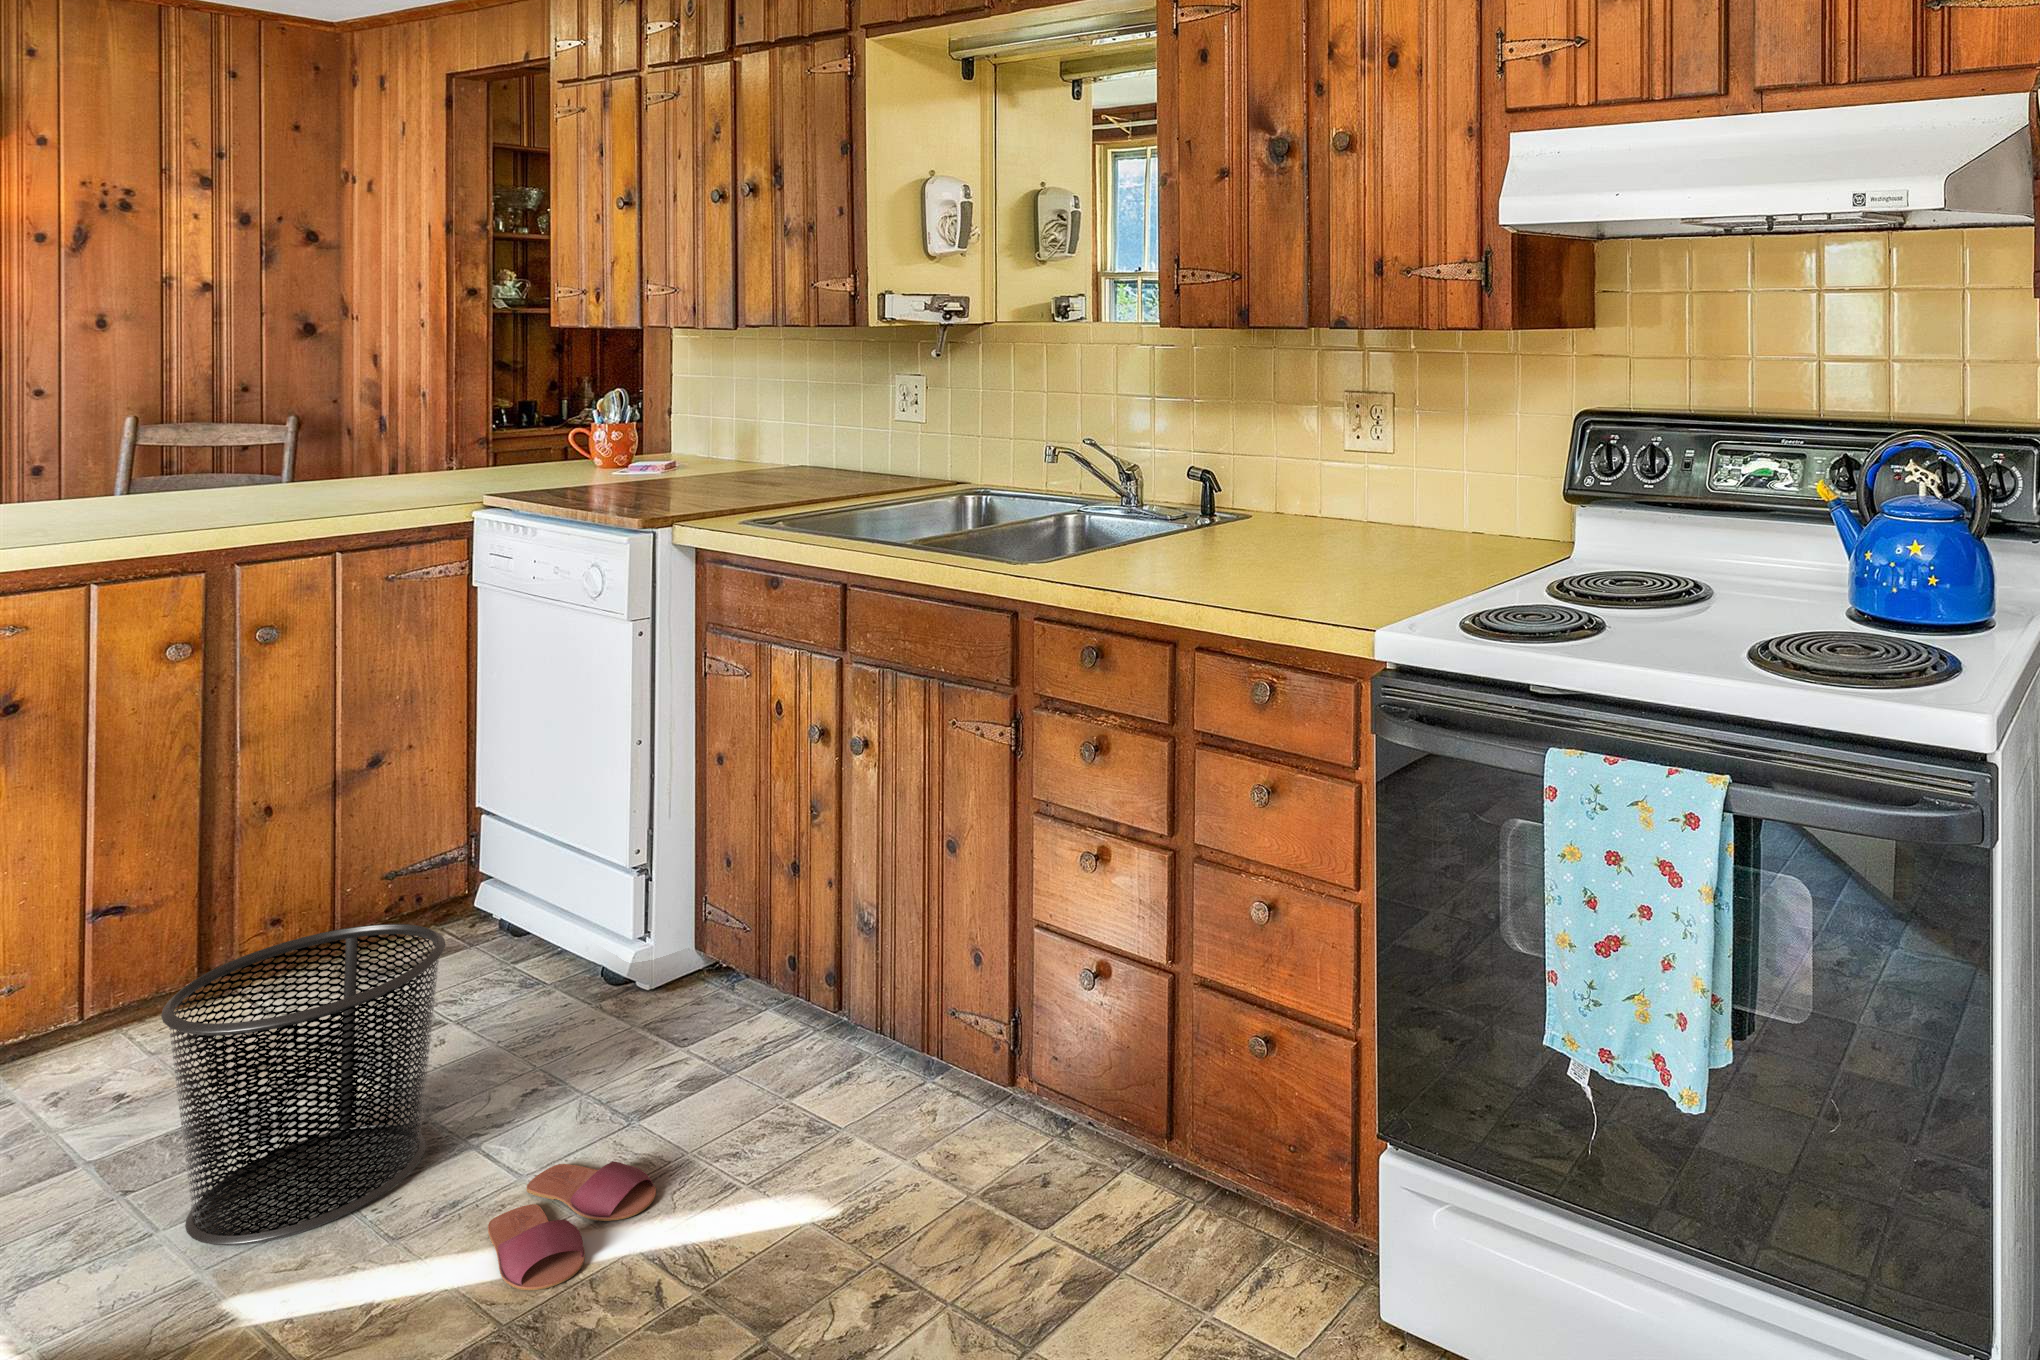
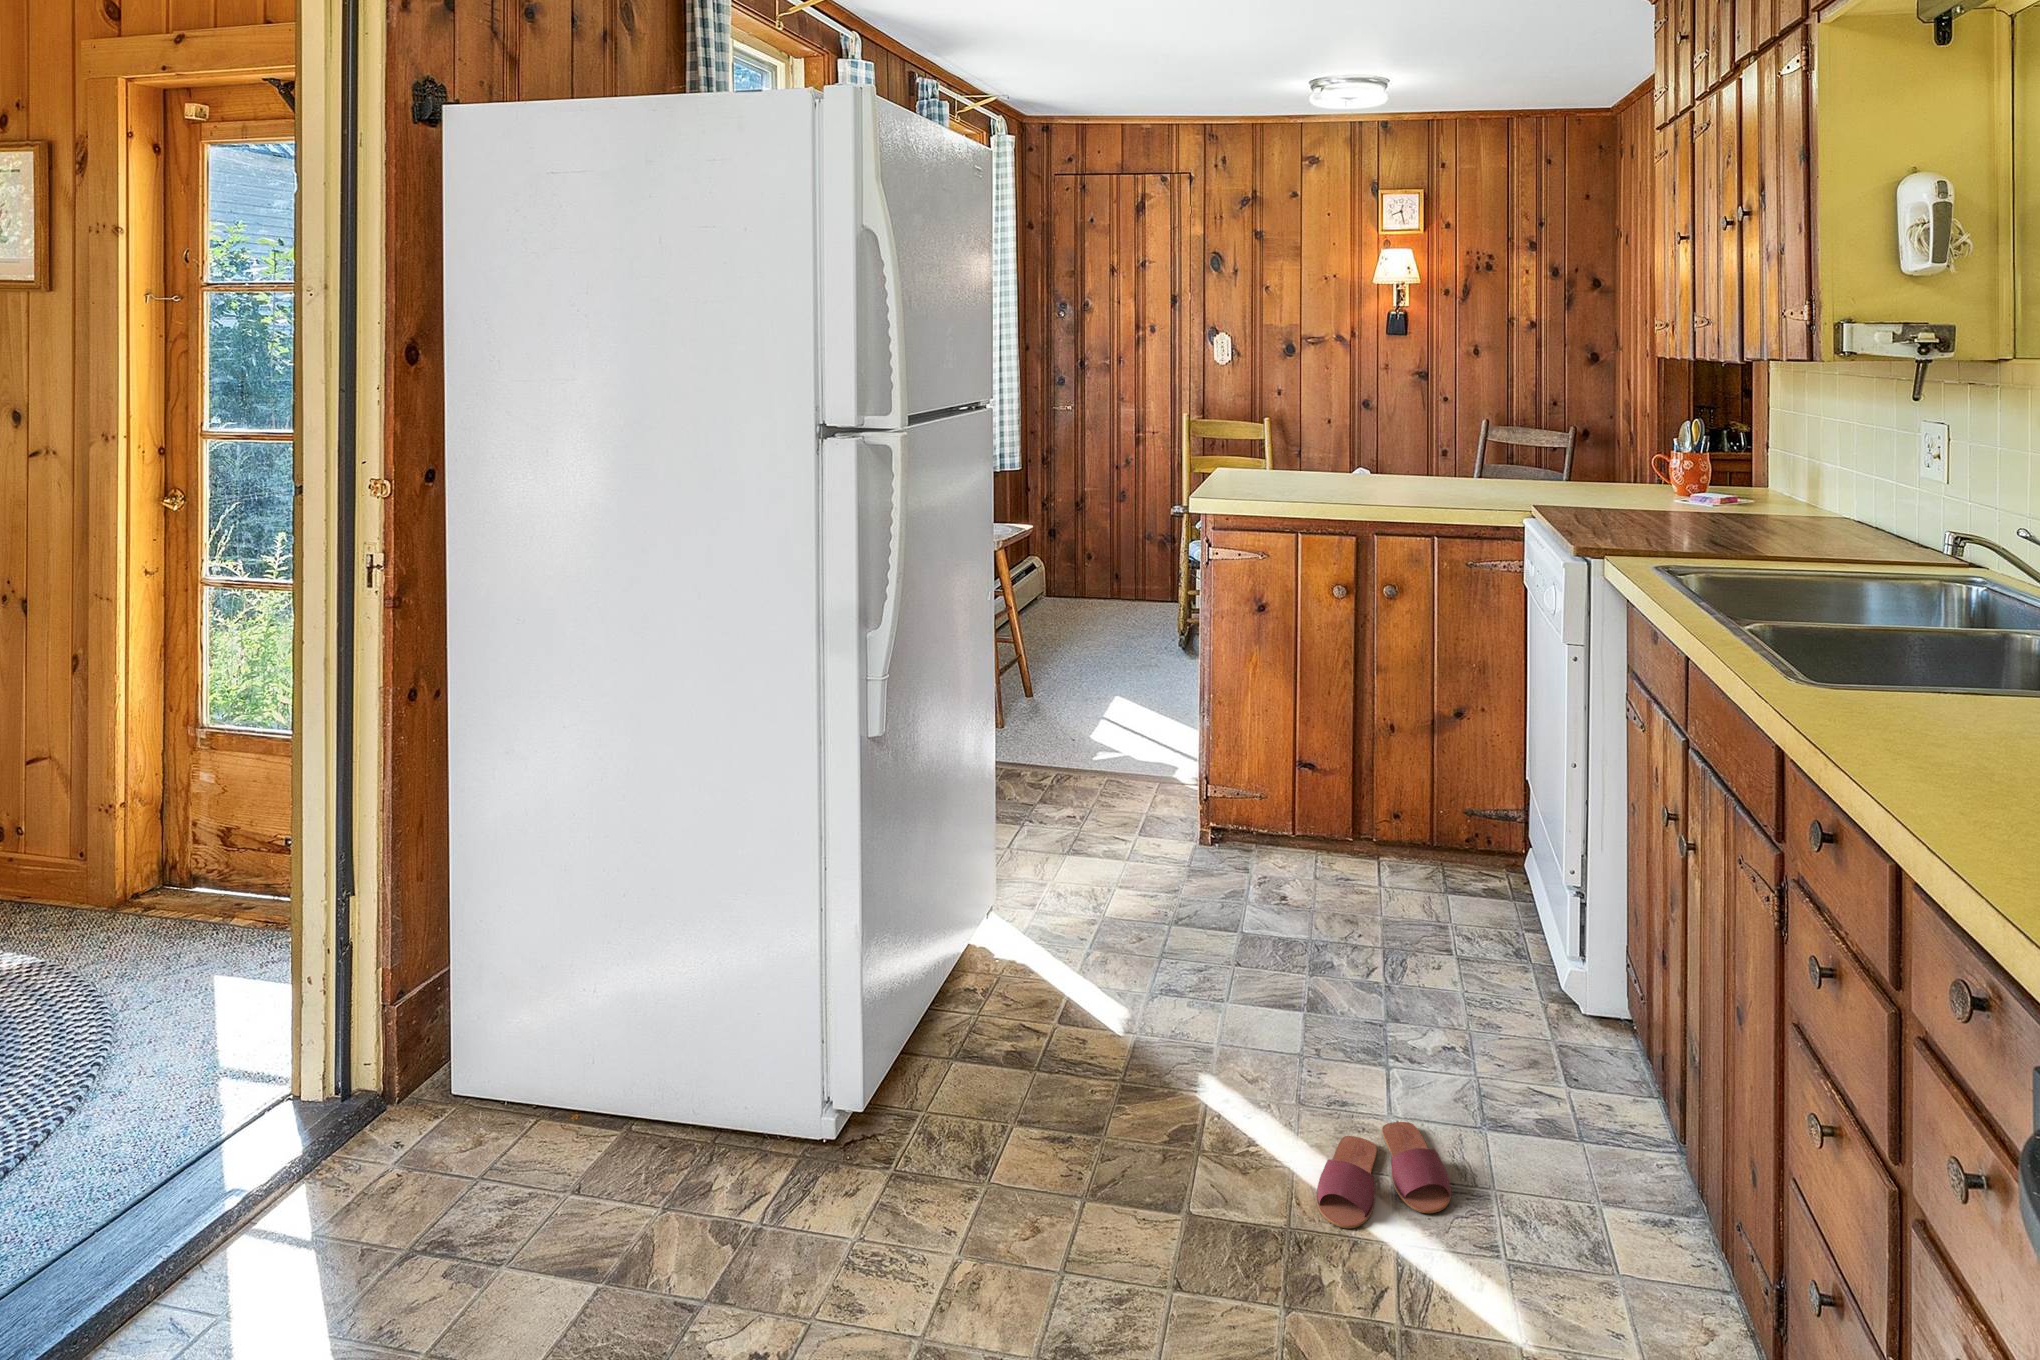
waste bin: present [161,924,446,1246] -> none [1217,827,1380,1065]

